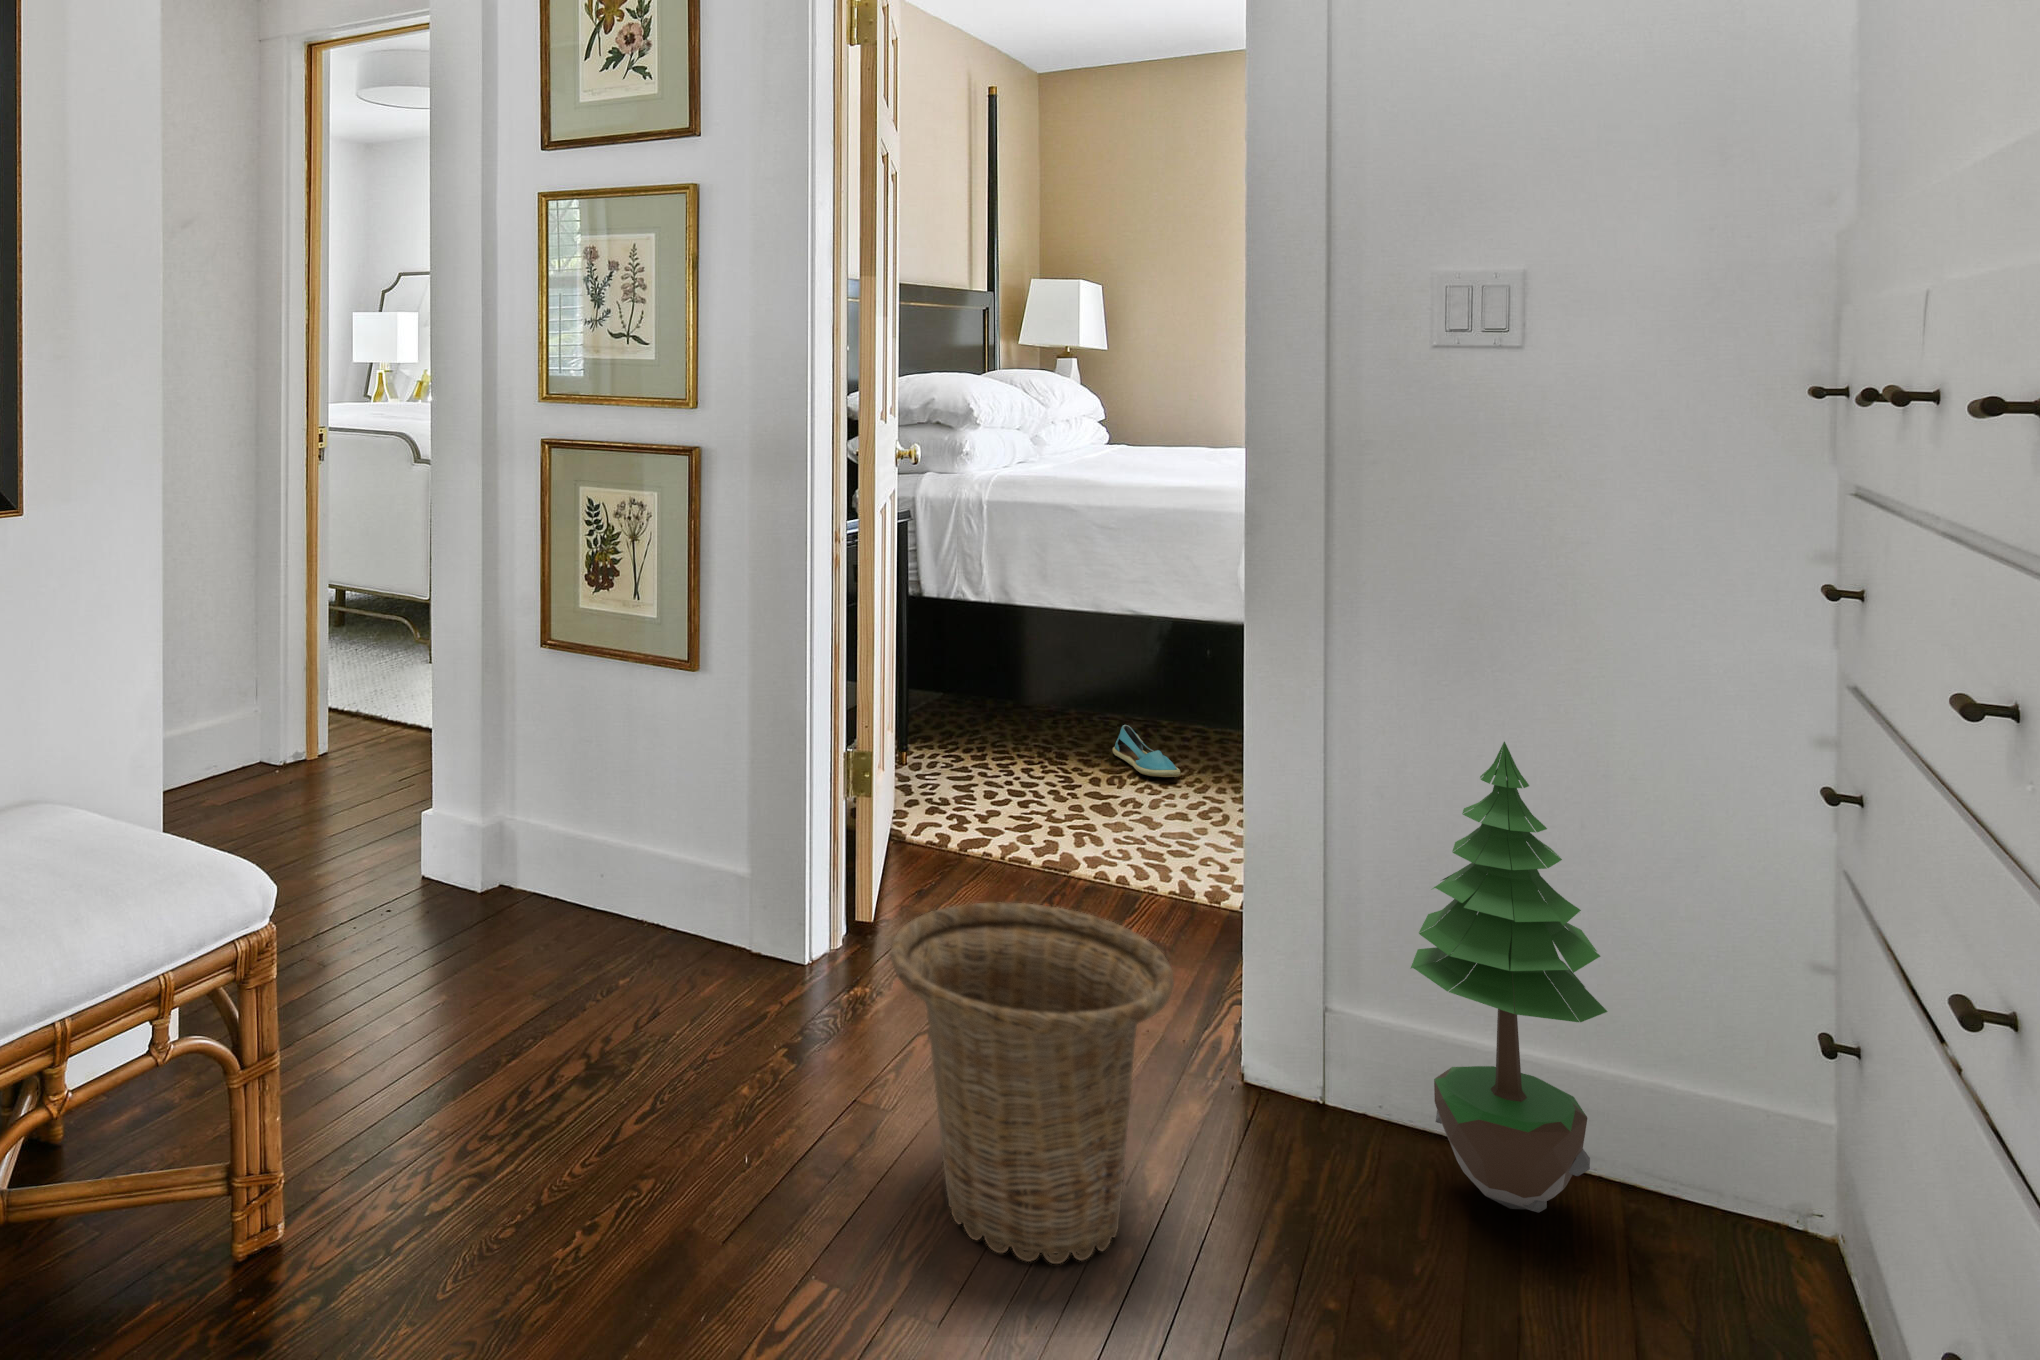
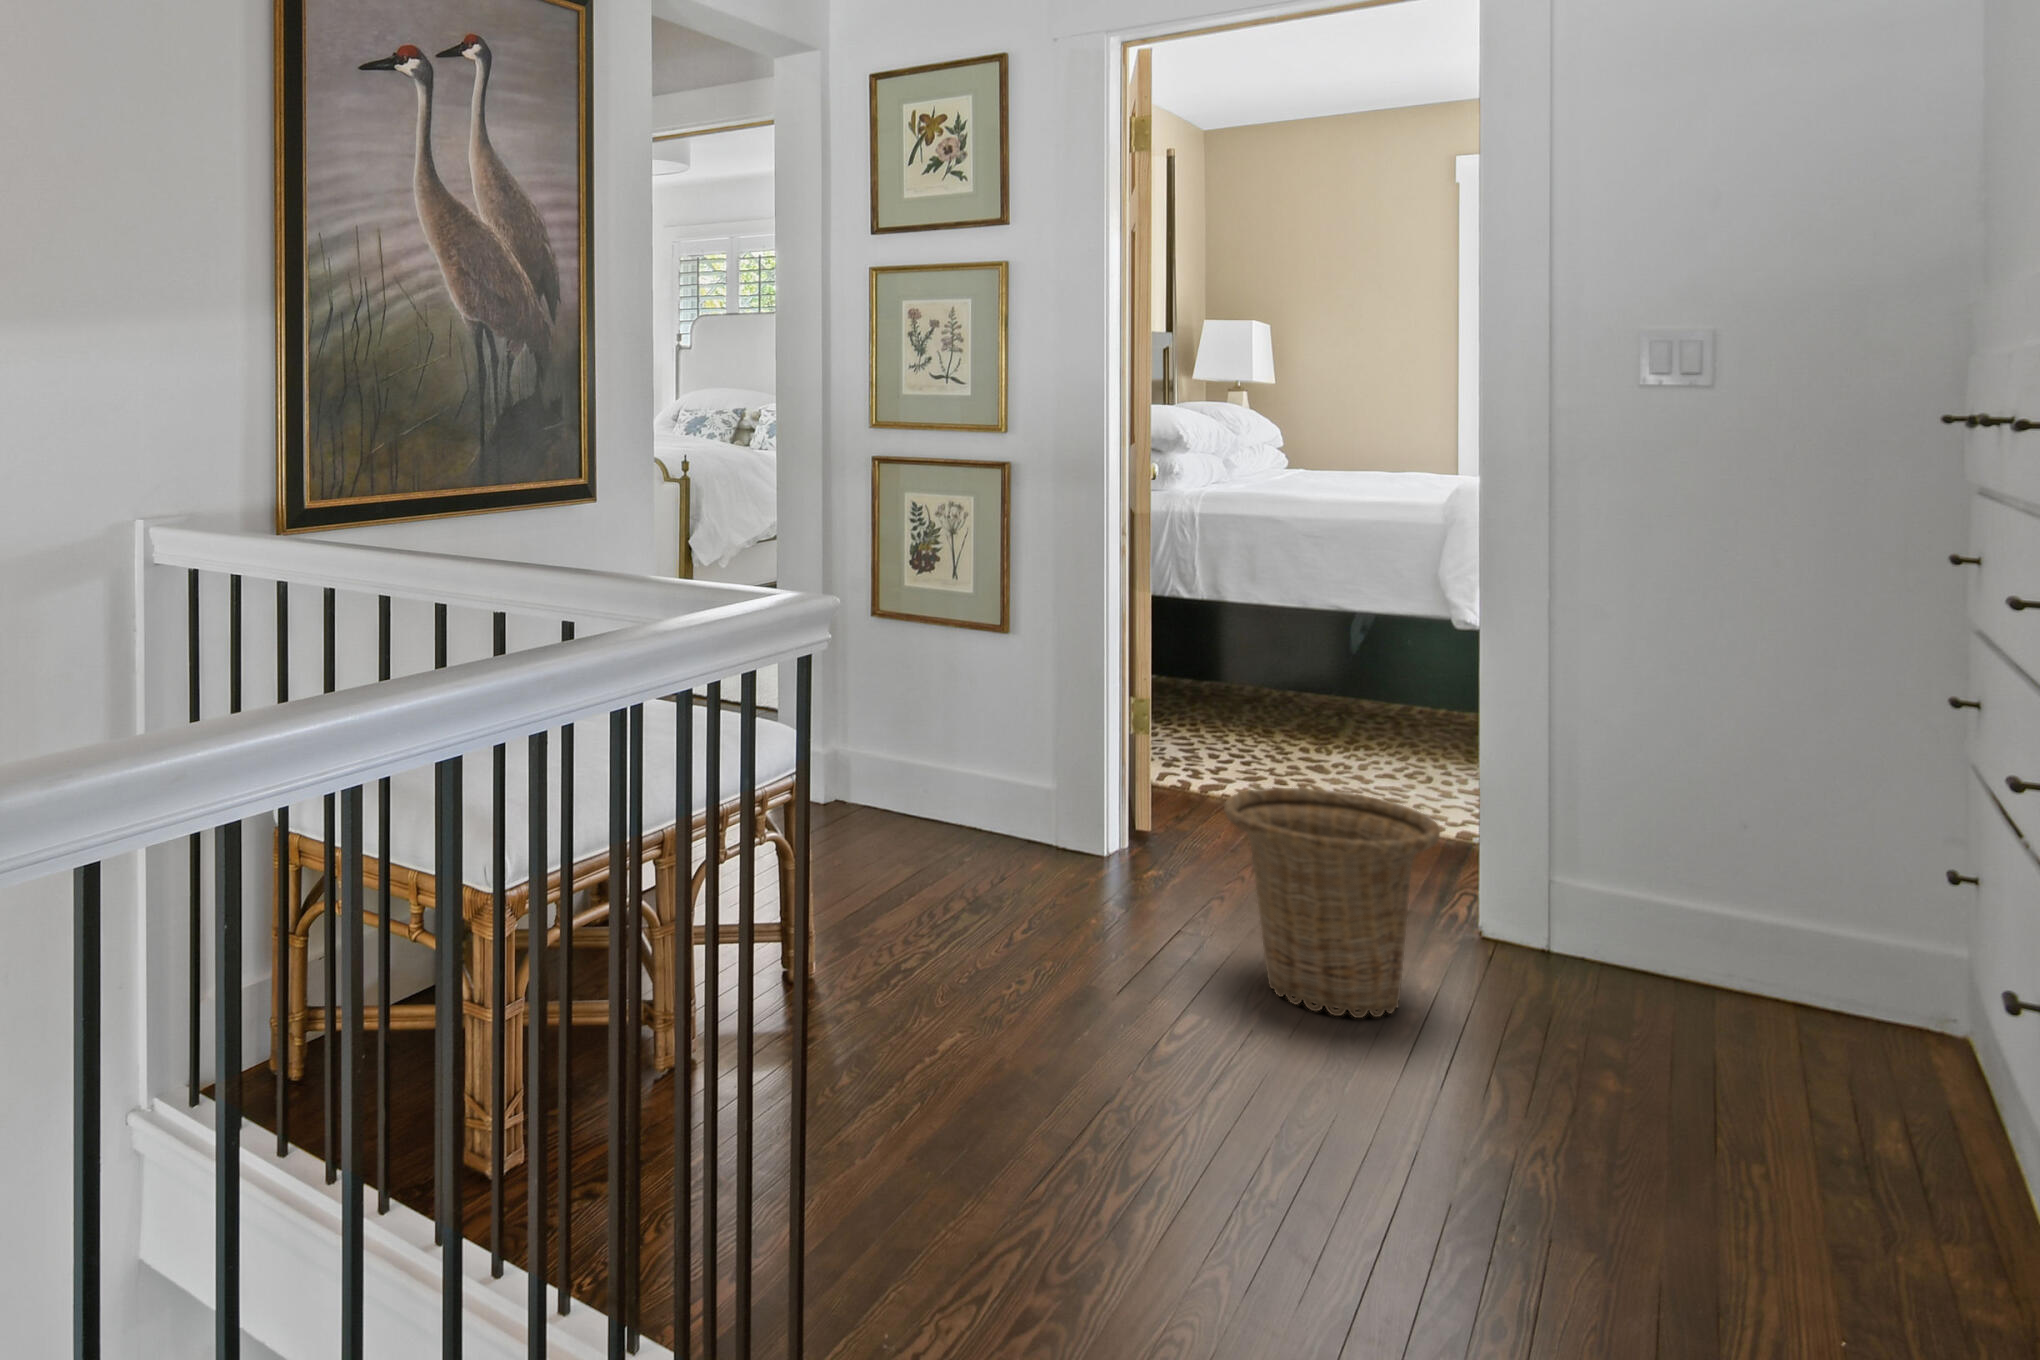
shoe: present [1113,725,1180,777] -> none [1317,707,1384,749]
potted tree: present [1411,742,1607,1213] -> none [1615,673,1768,1009]

